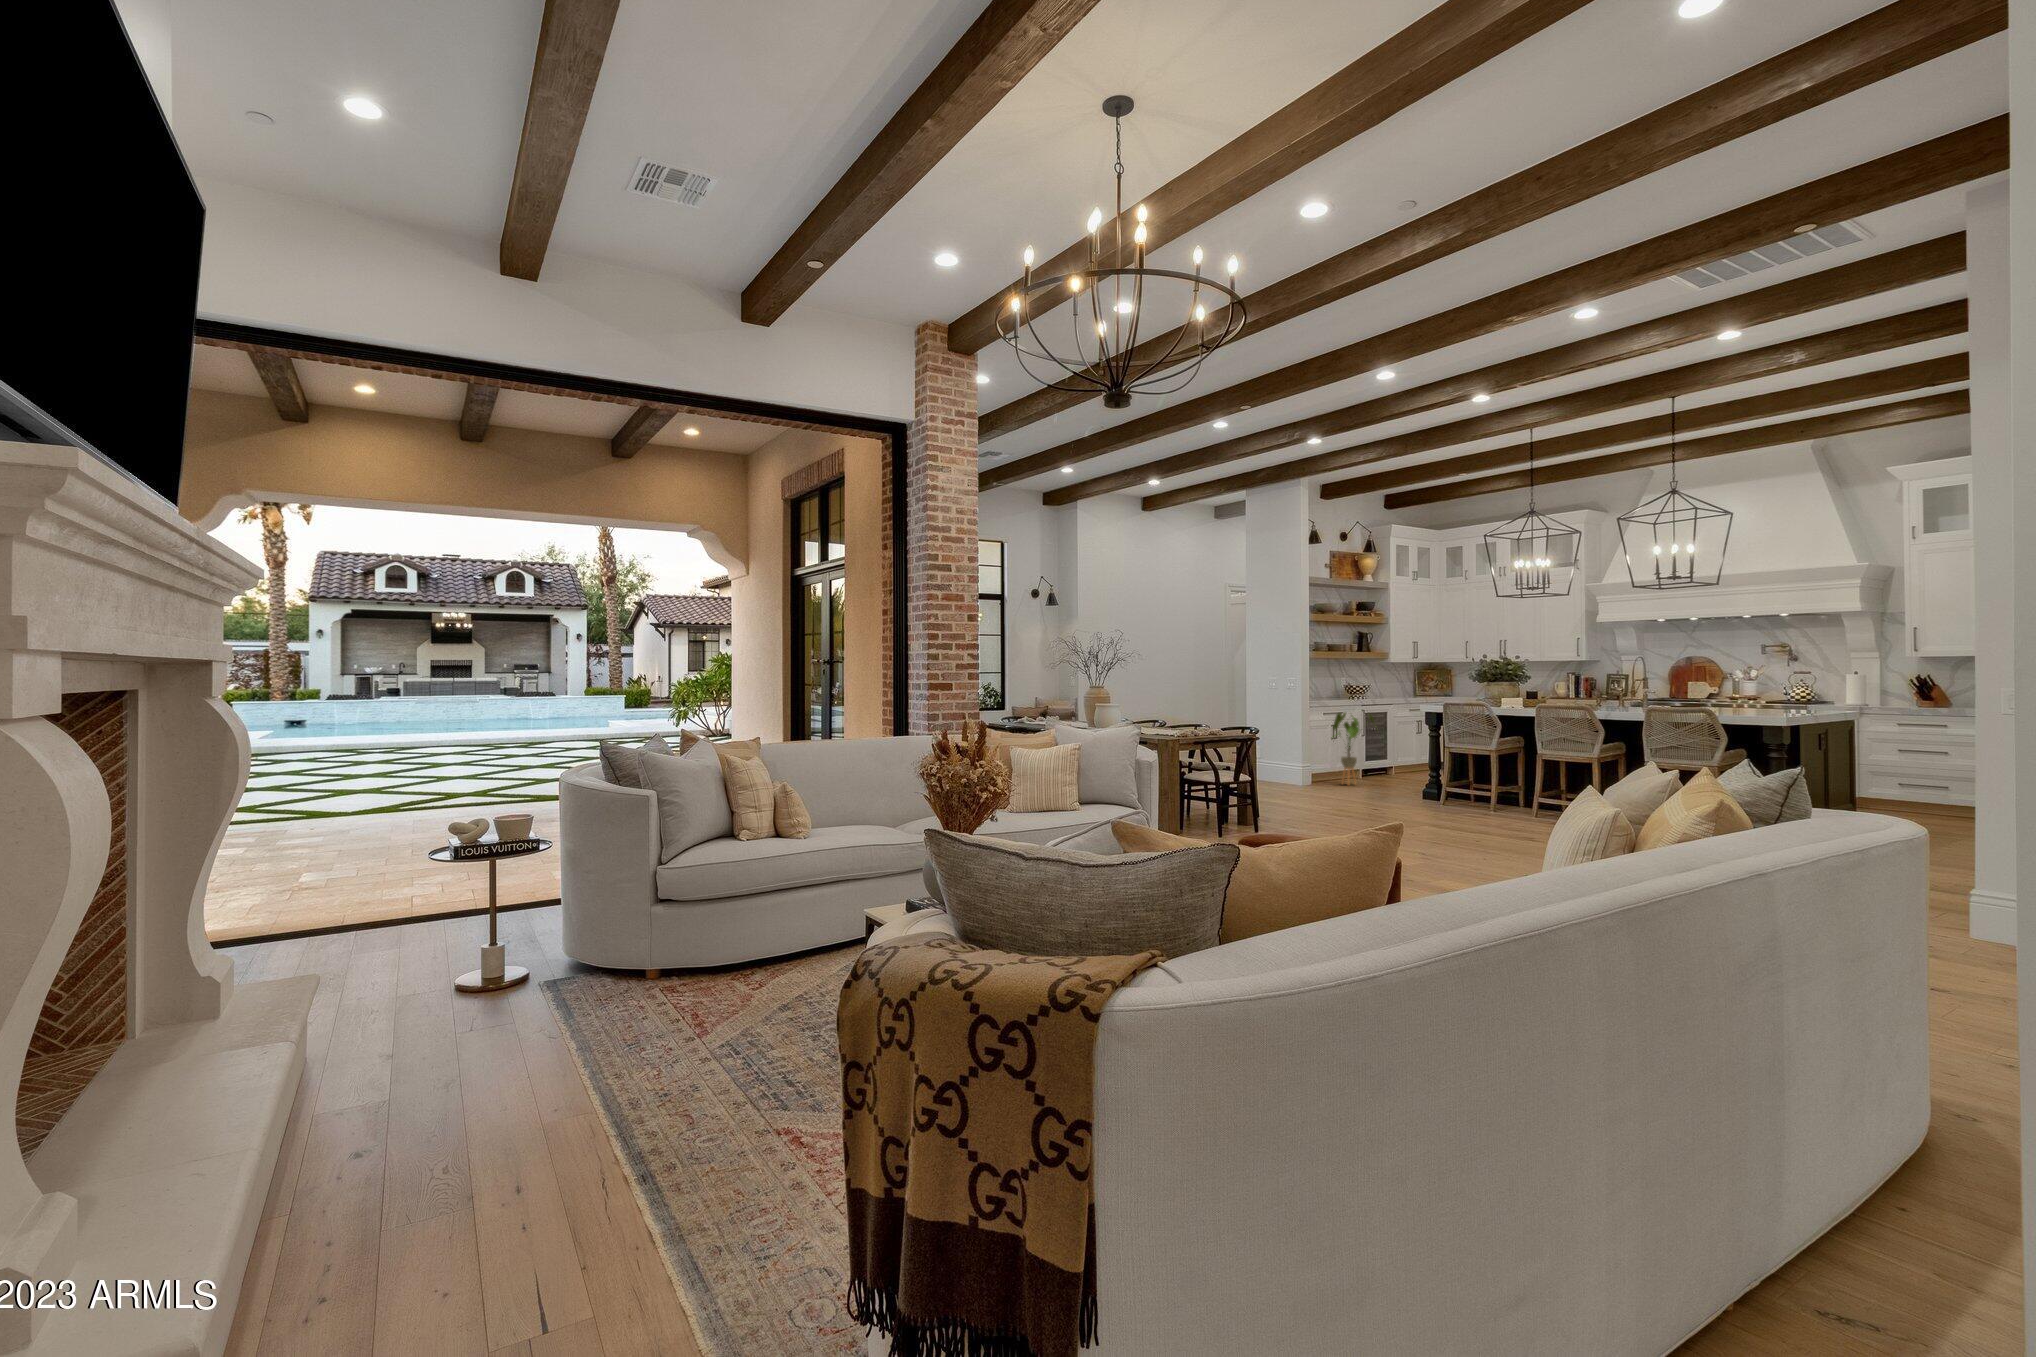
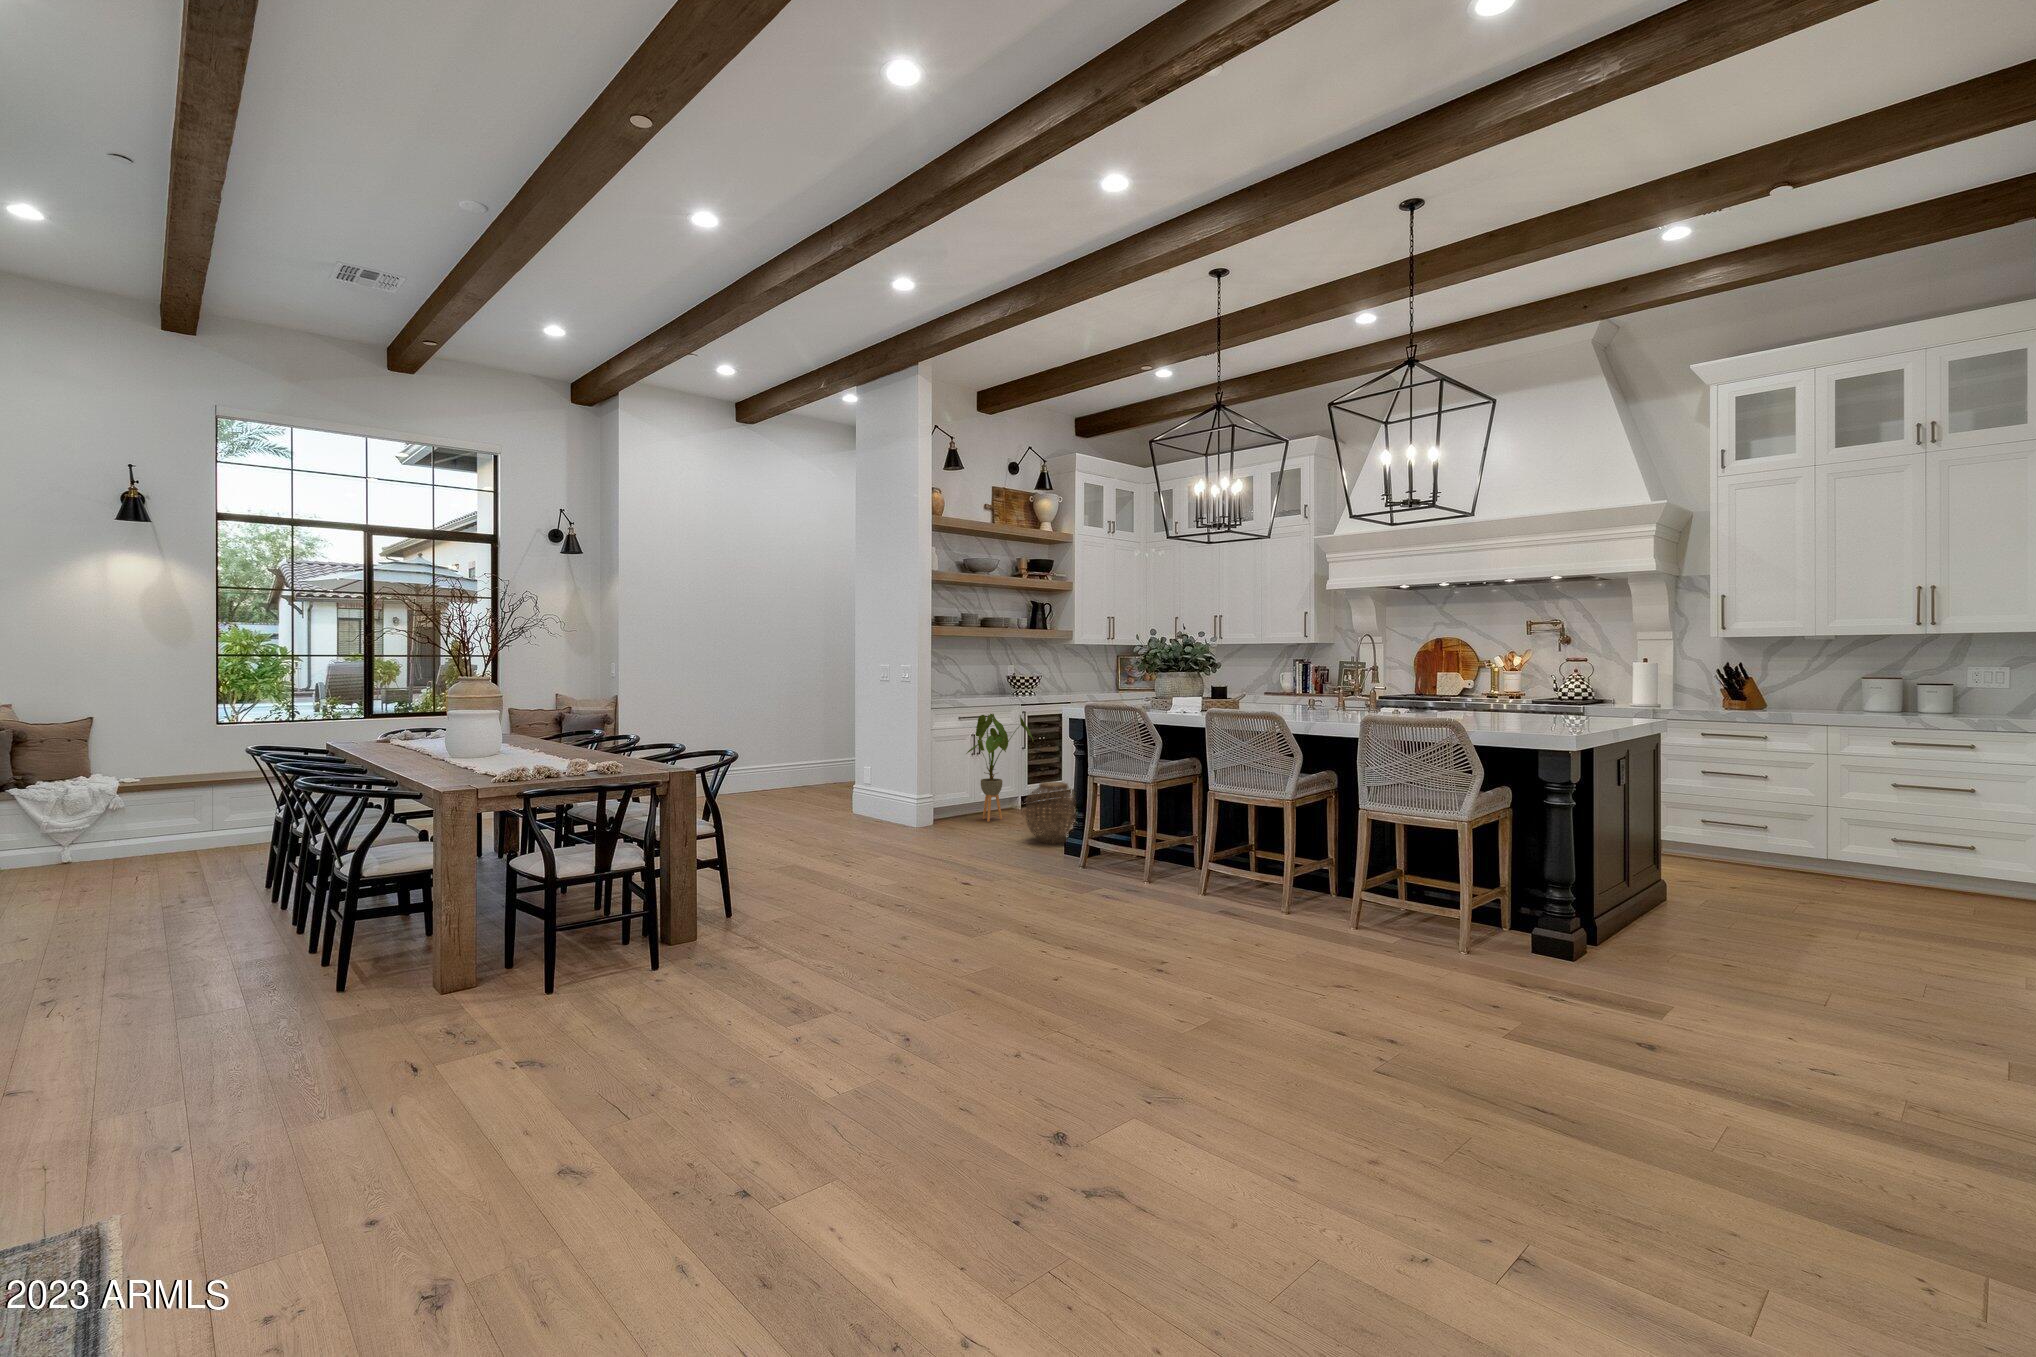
woven basket: none [1390,756,1430,796] -> present [1026,782,1078,843]

